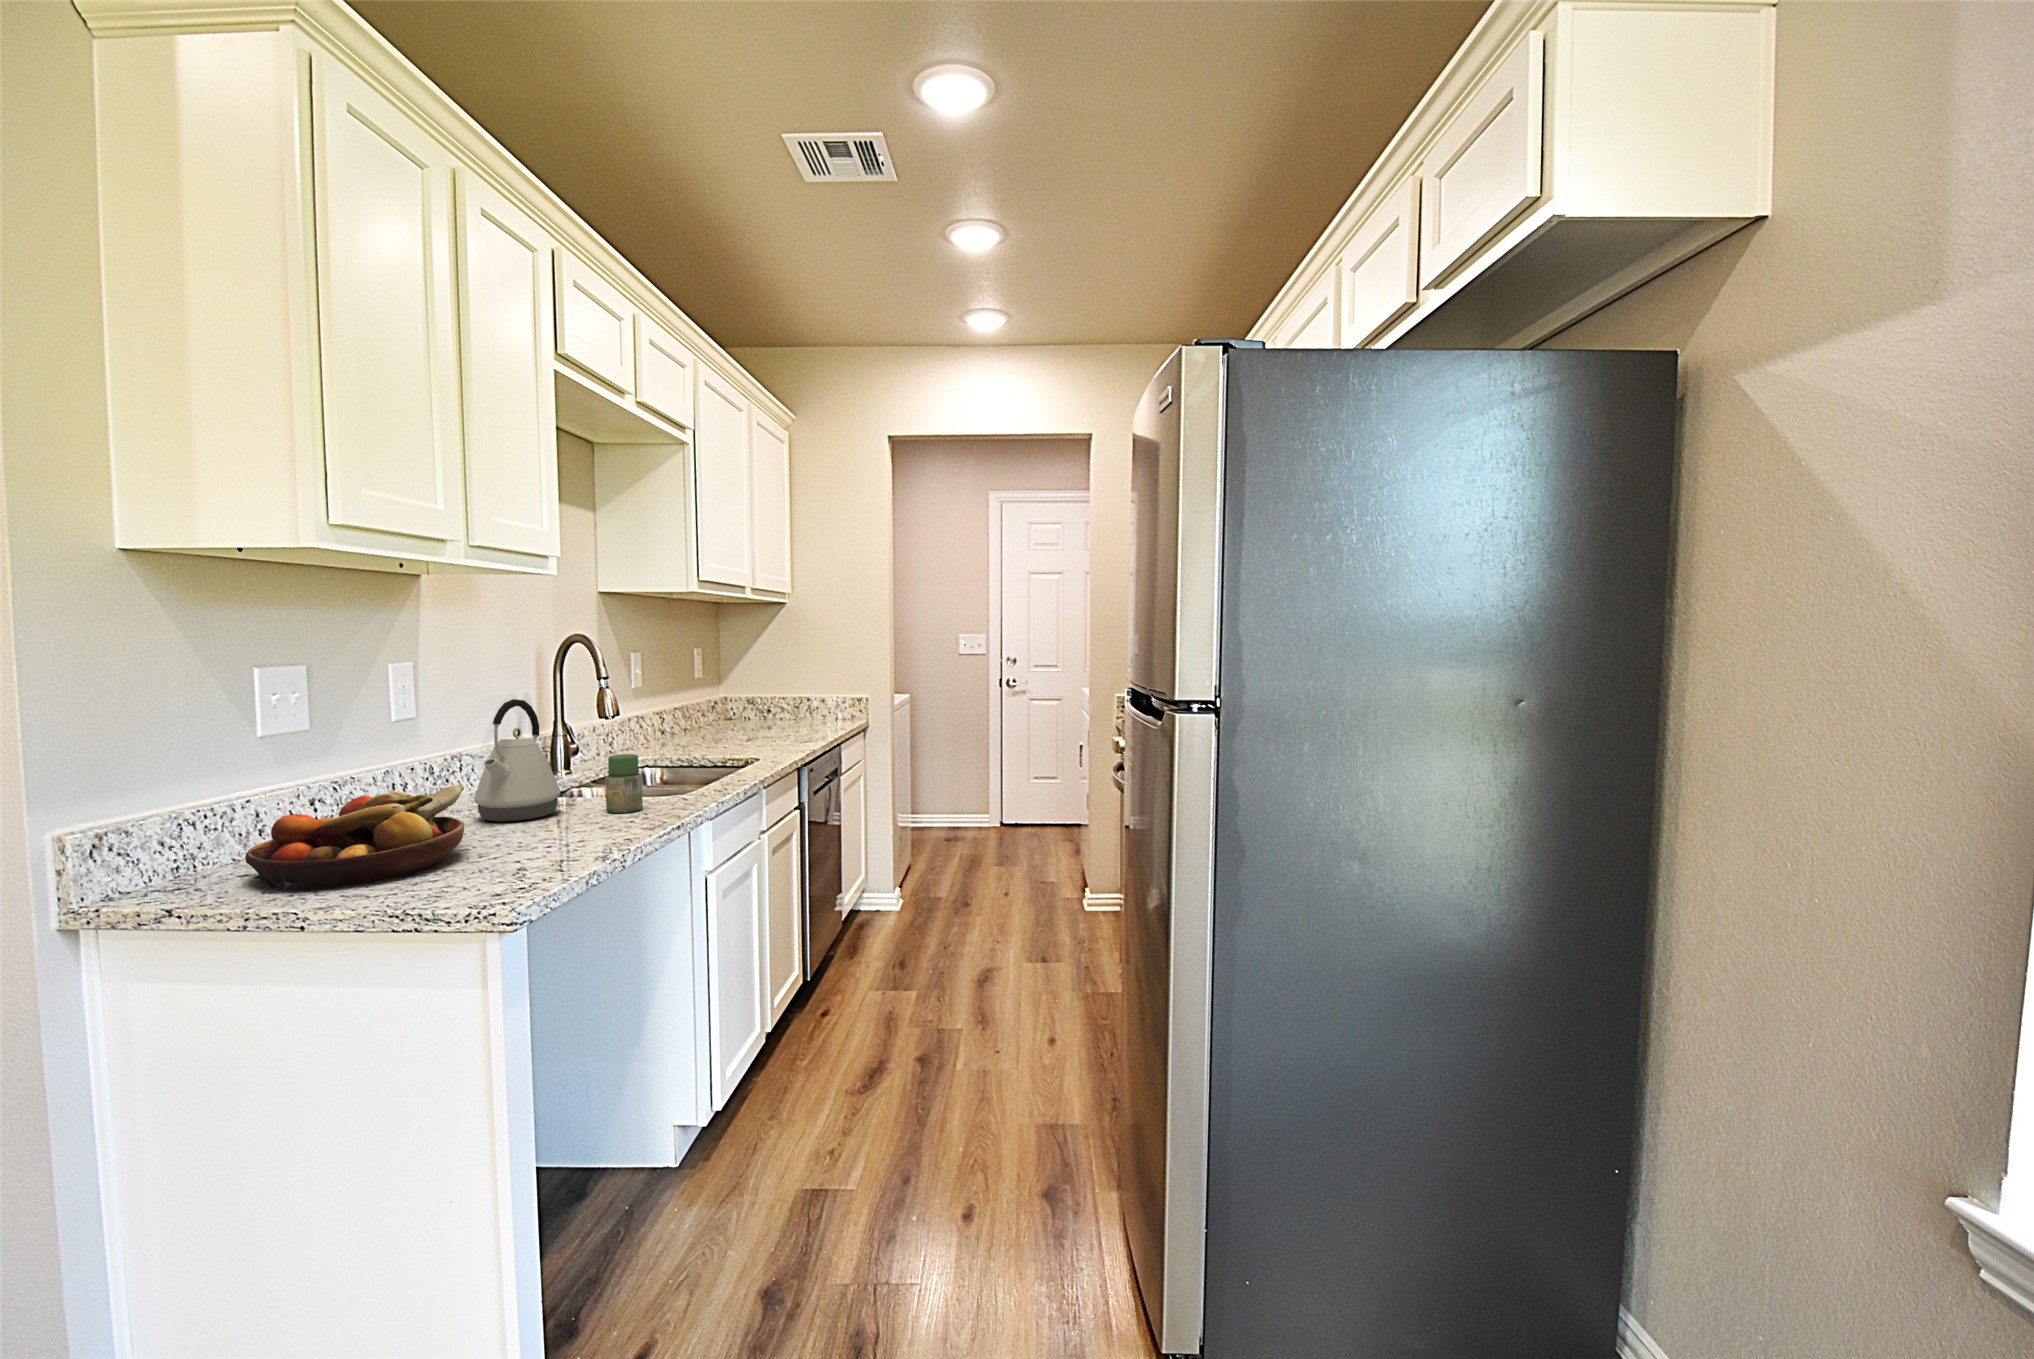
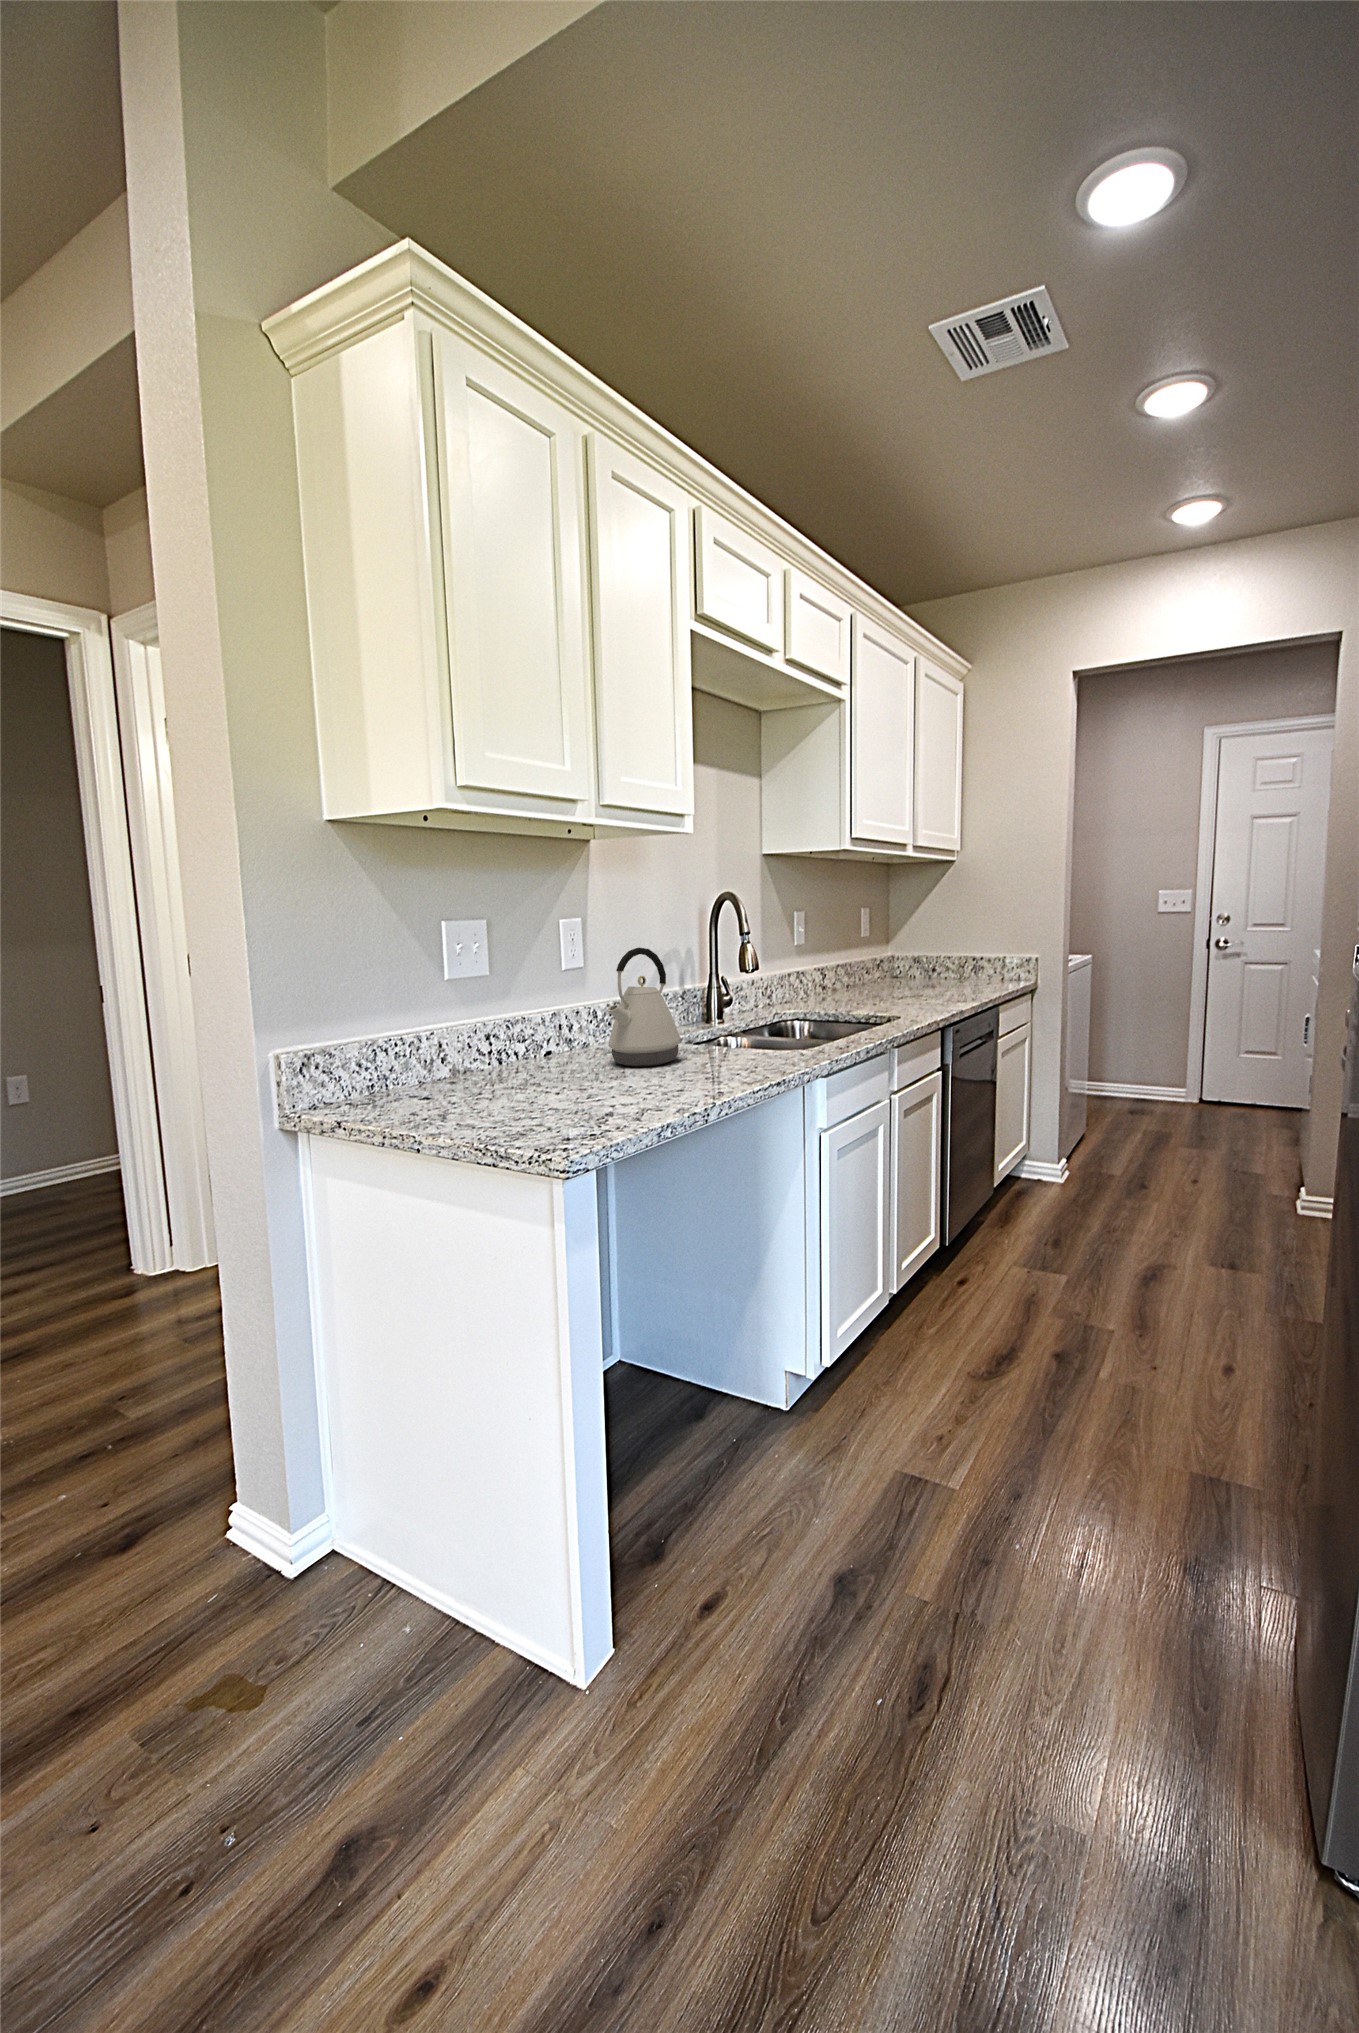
jar: present [605,754,643,813] -> none [718,1005,754,1067]
fruit bowl: present [245,785,464,892] -> none [394,1029,573,1123]

